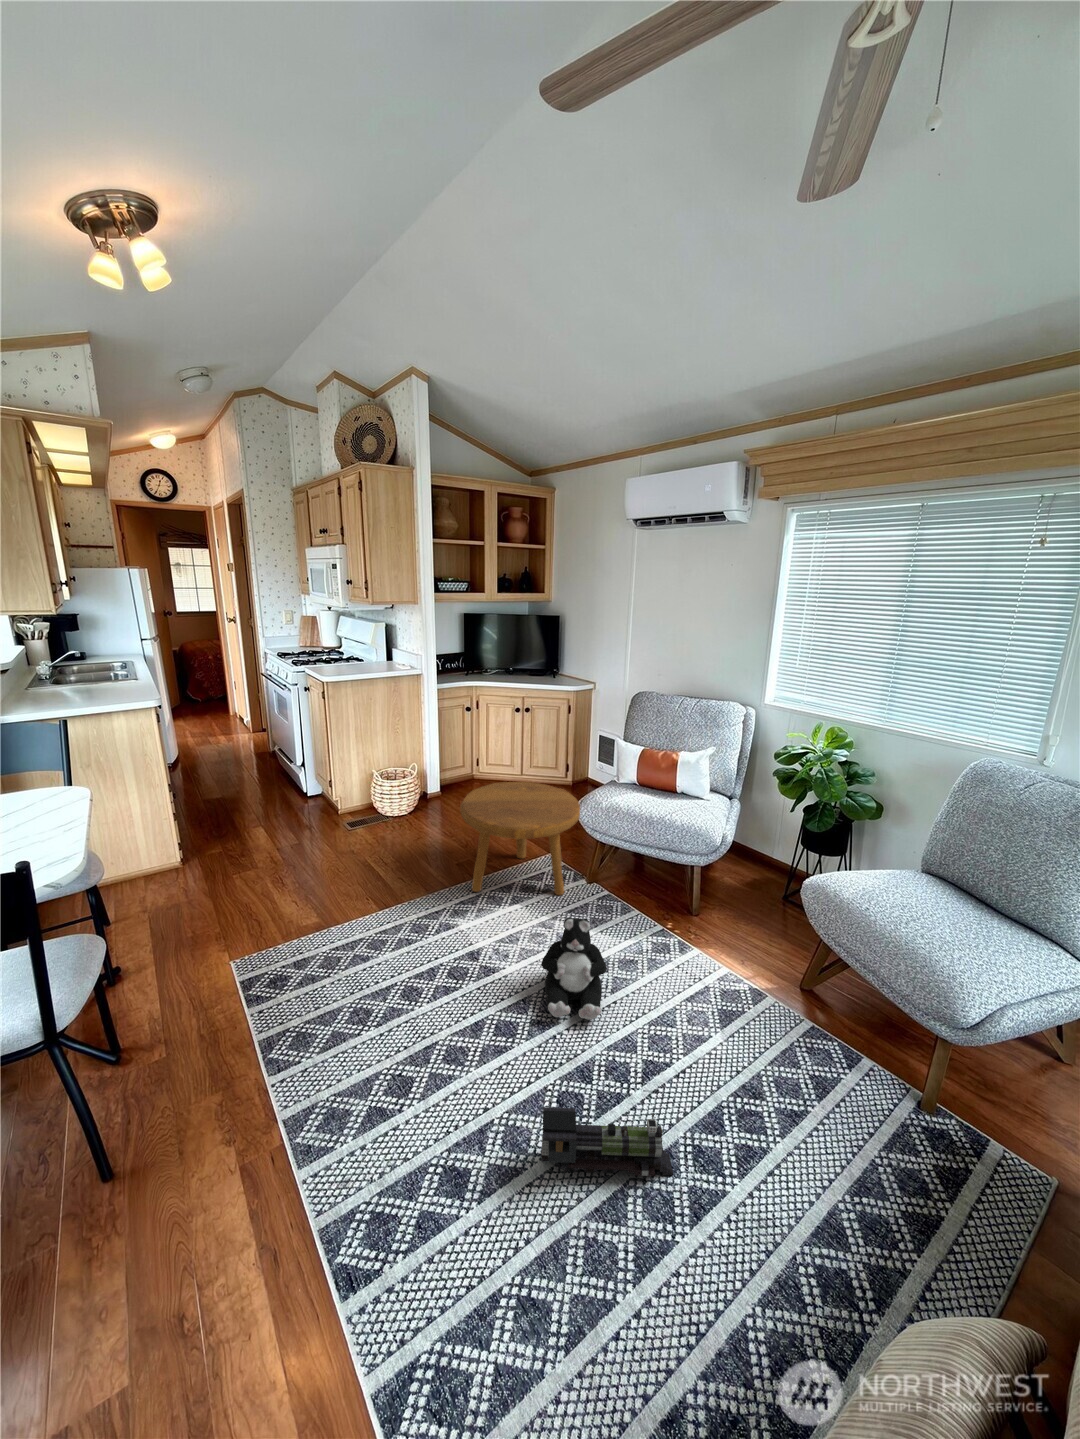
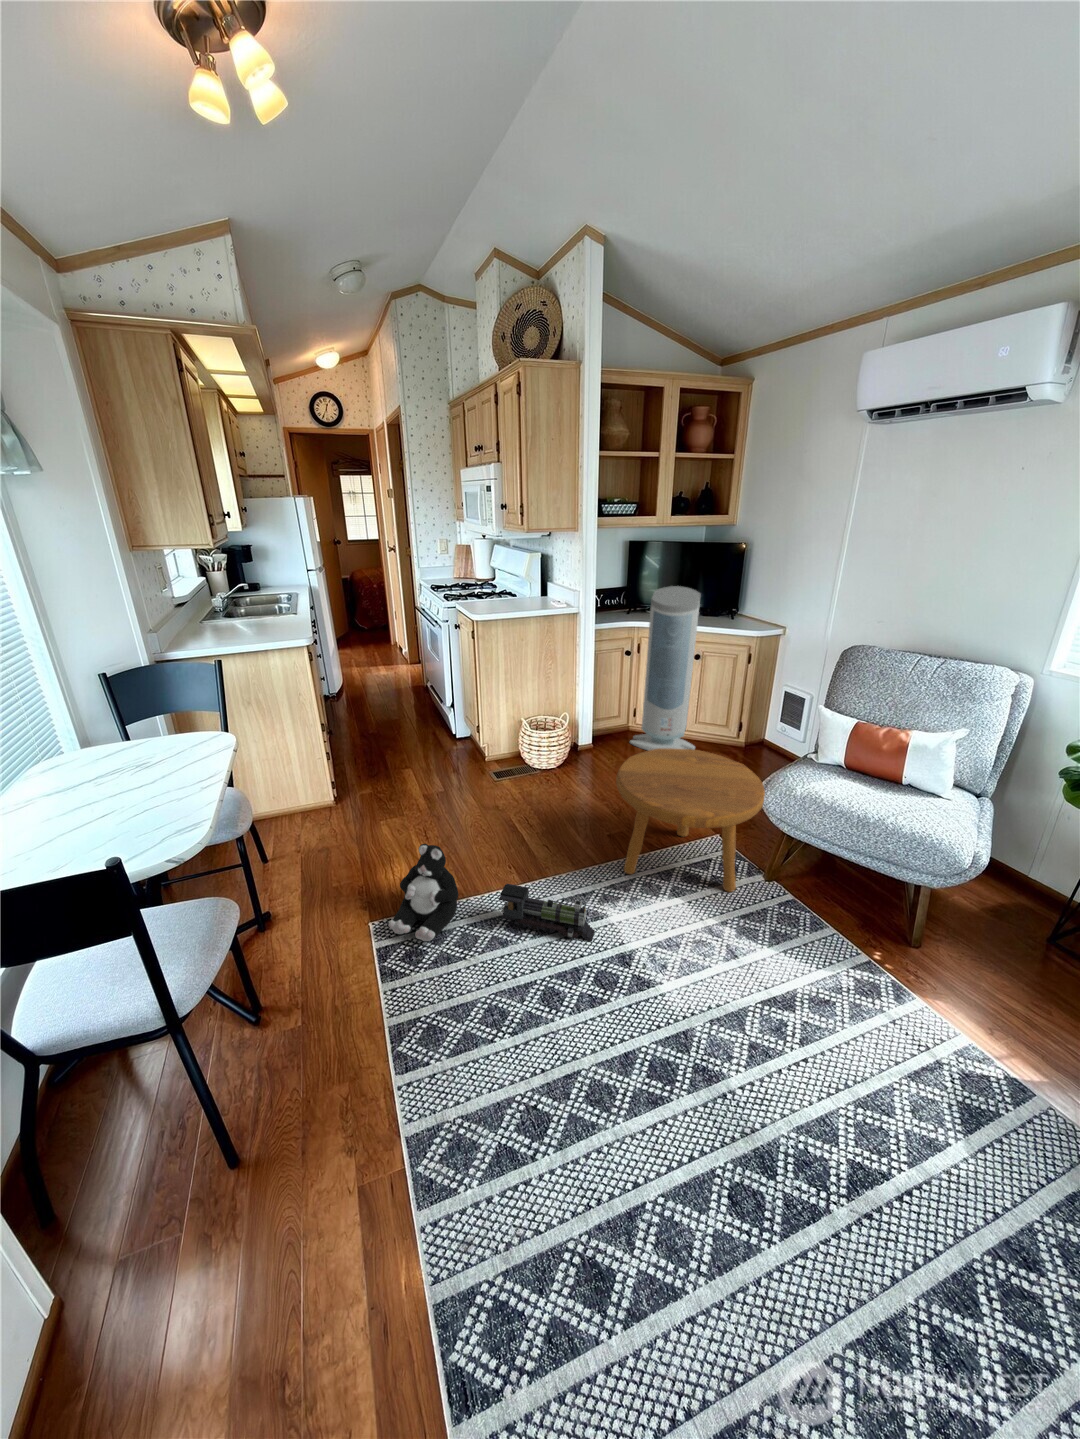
air purifier: none [475,651,532,796] -> present [630,586,701,750]
plush toy: present [541,918,607,1020] -> present [389,844,459,941]
toy train: present [541,1107,673,1176] -> present [499,884,595,941]

